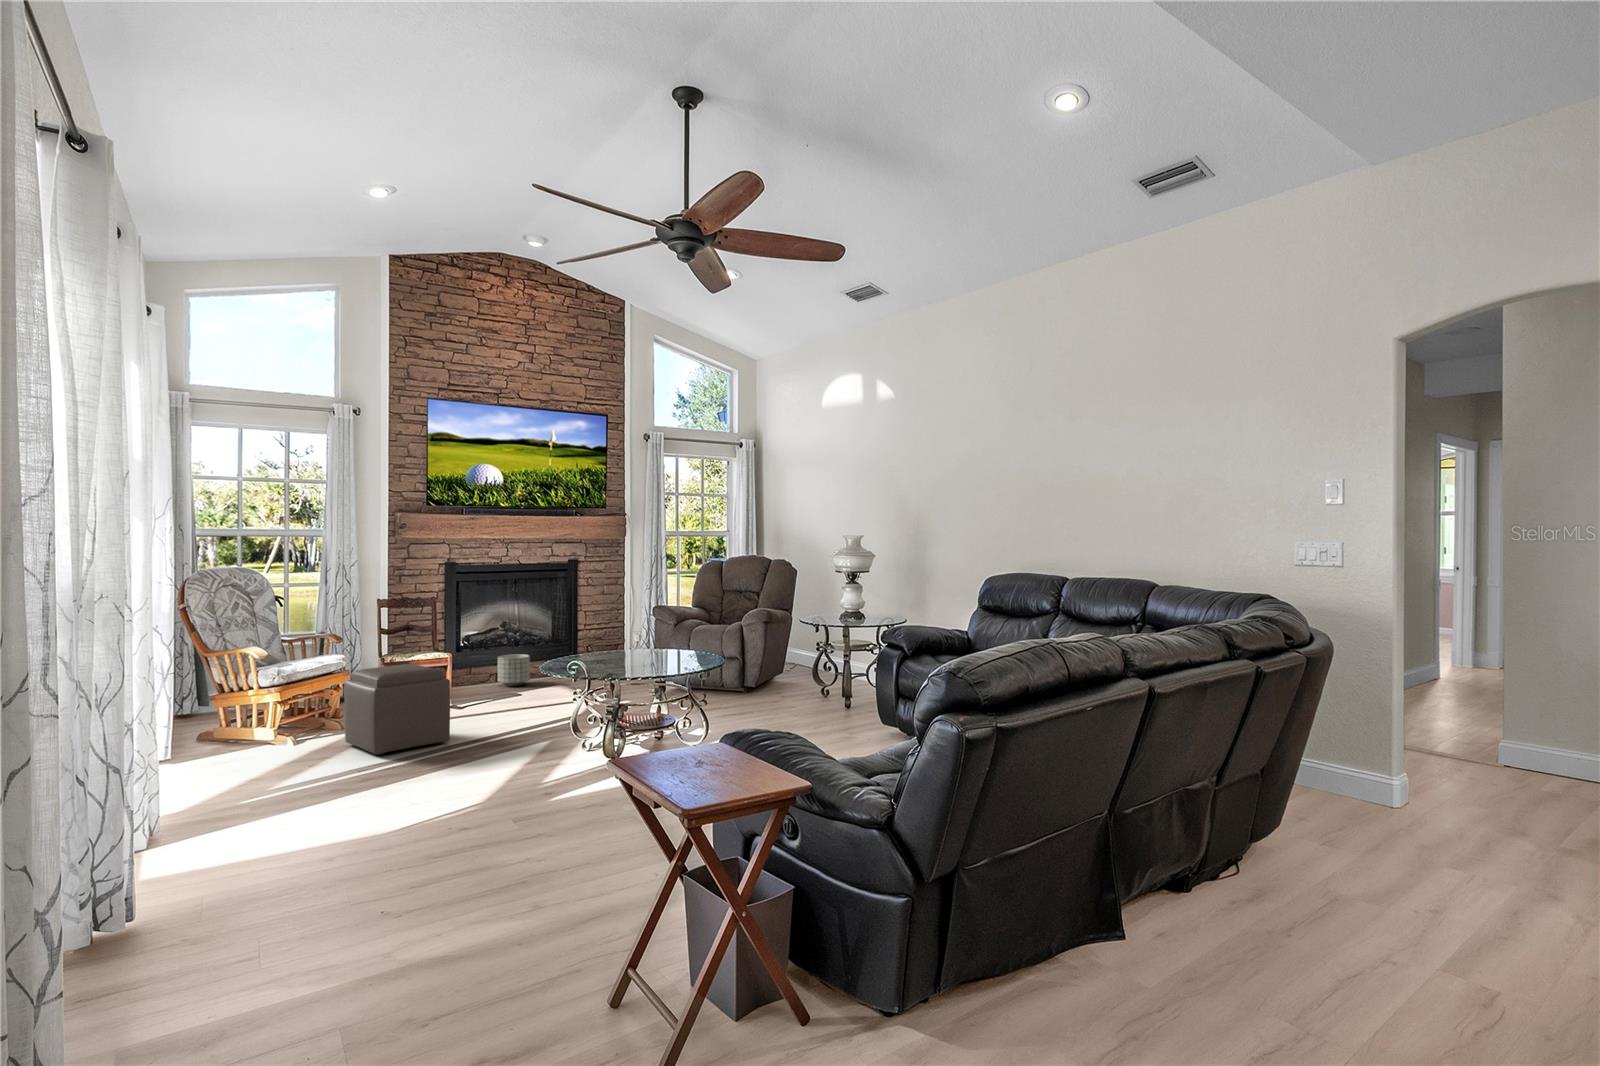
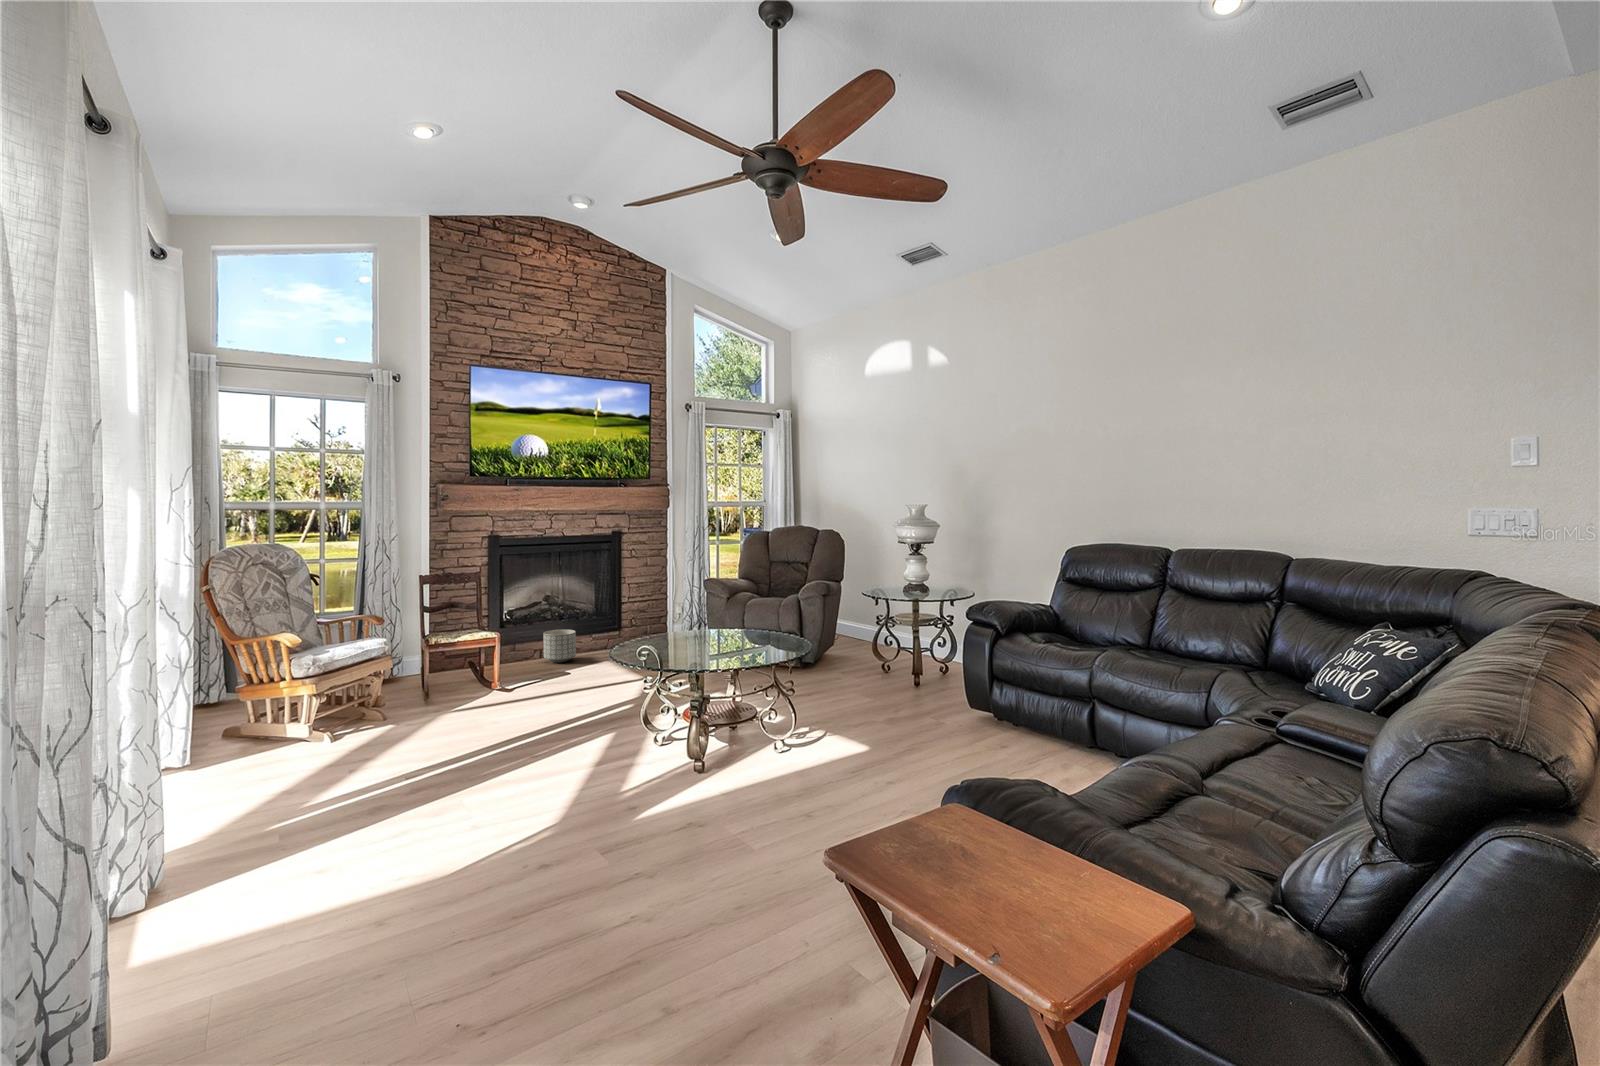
ottoman: present [344,664,450,756] -> none [388,650,504,755]

